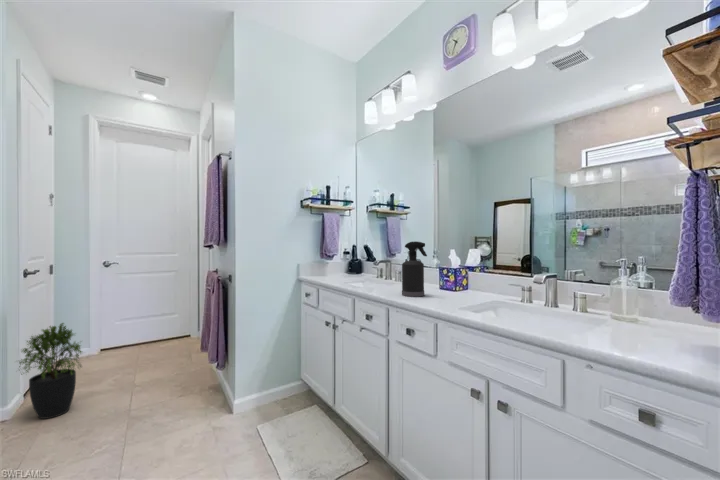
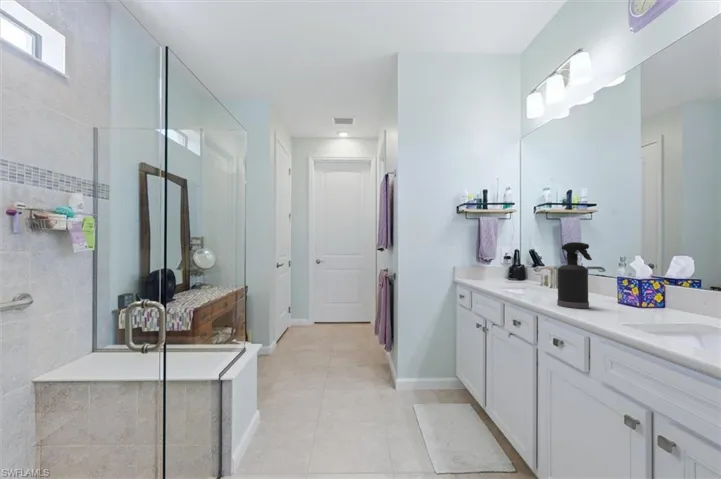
potted plant: present [19,323,82,419] -> none [253,301,292,370]

